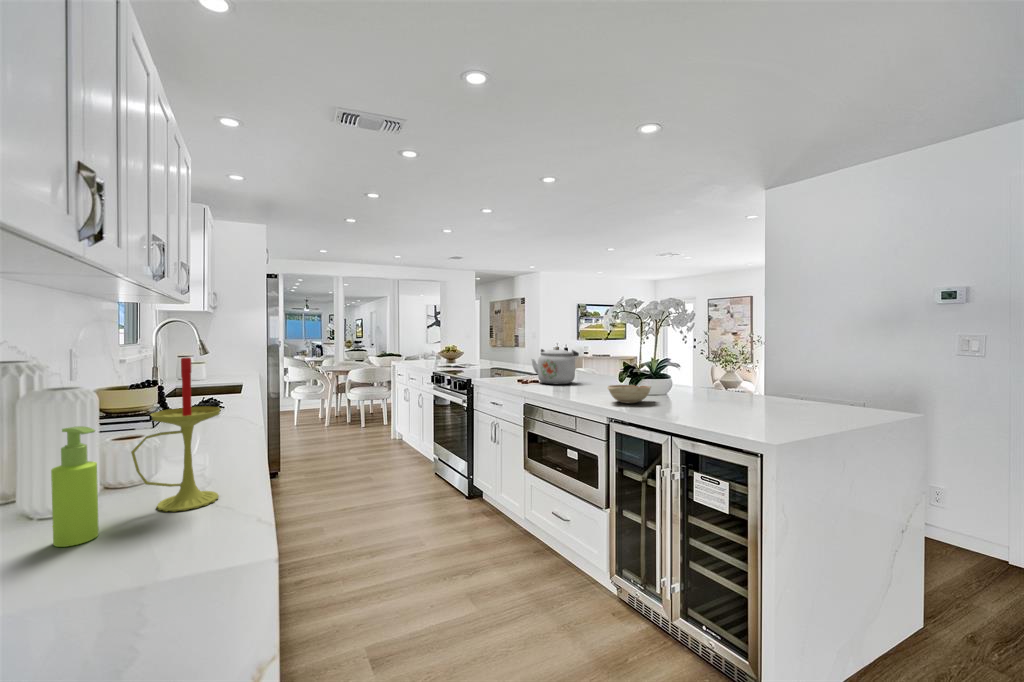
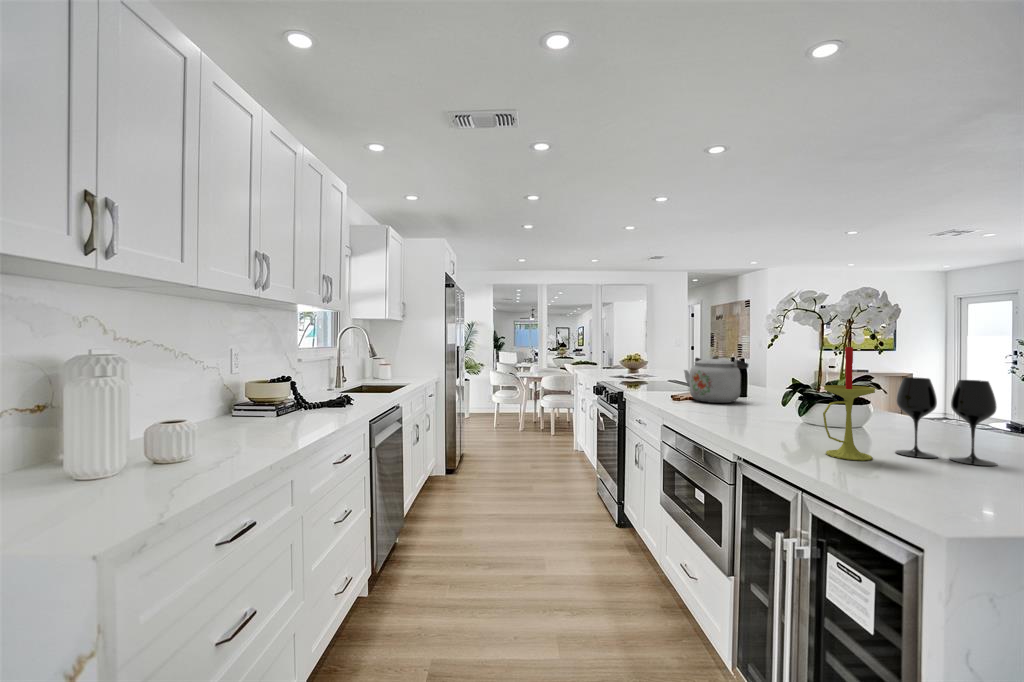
candle: present [131,358,221,511] -> present [823,347,876,461]
wine glass: none [703,361,755,412] -> present [895,377,997,466]
decorative bowl: present [608,385,651,403] -> none [740,407,818,434]
soap dispenser: present [51,426,99,547] -> none [43,406,82,505]

